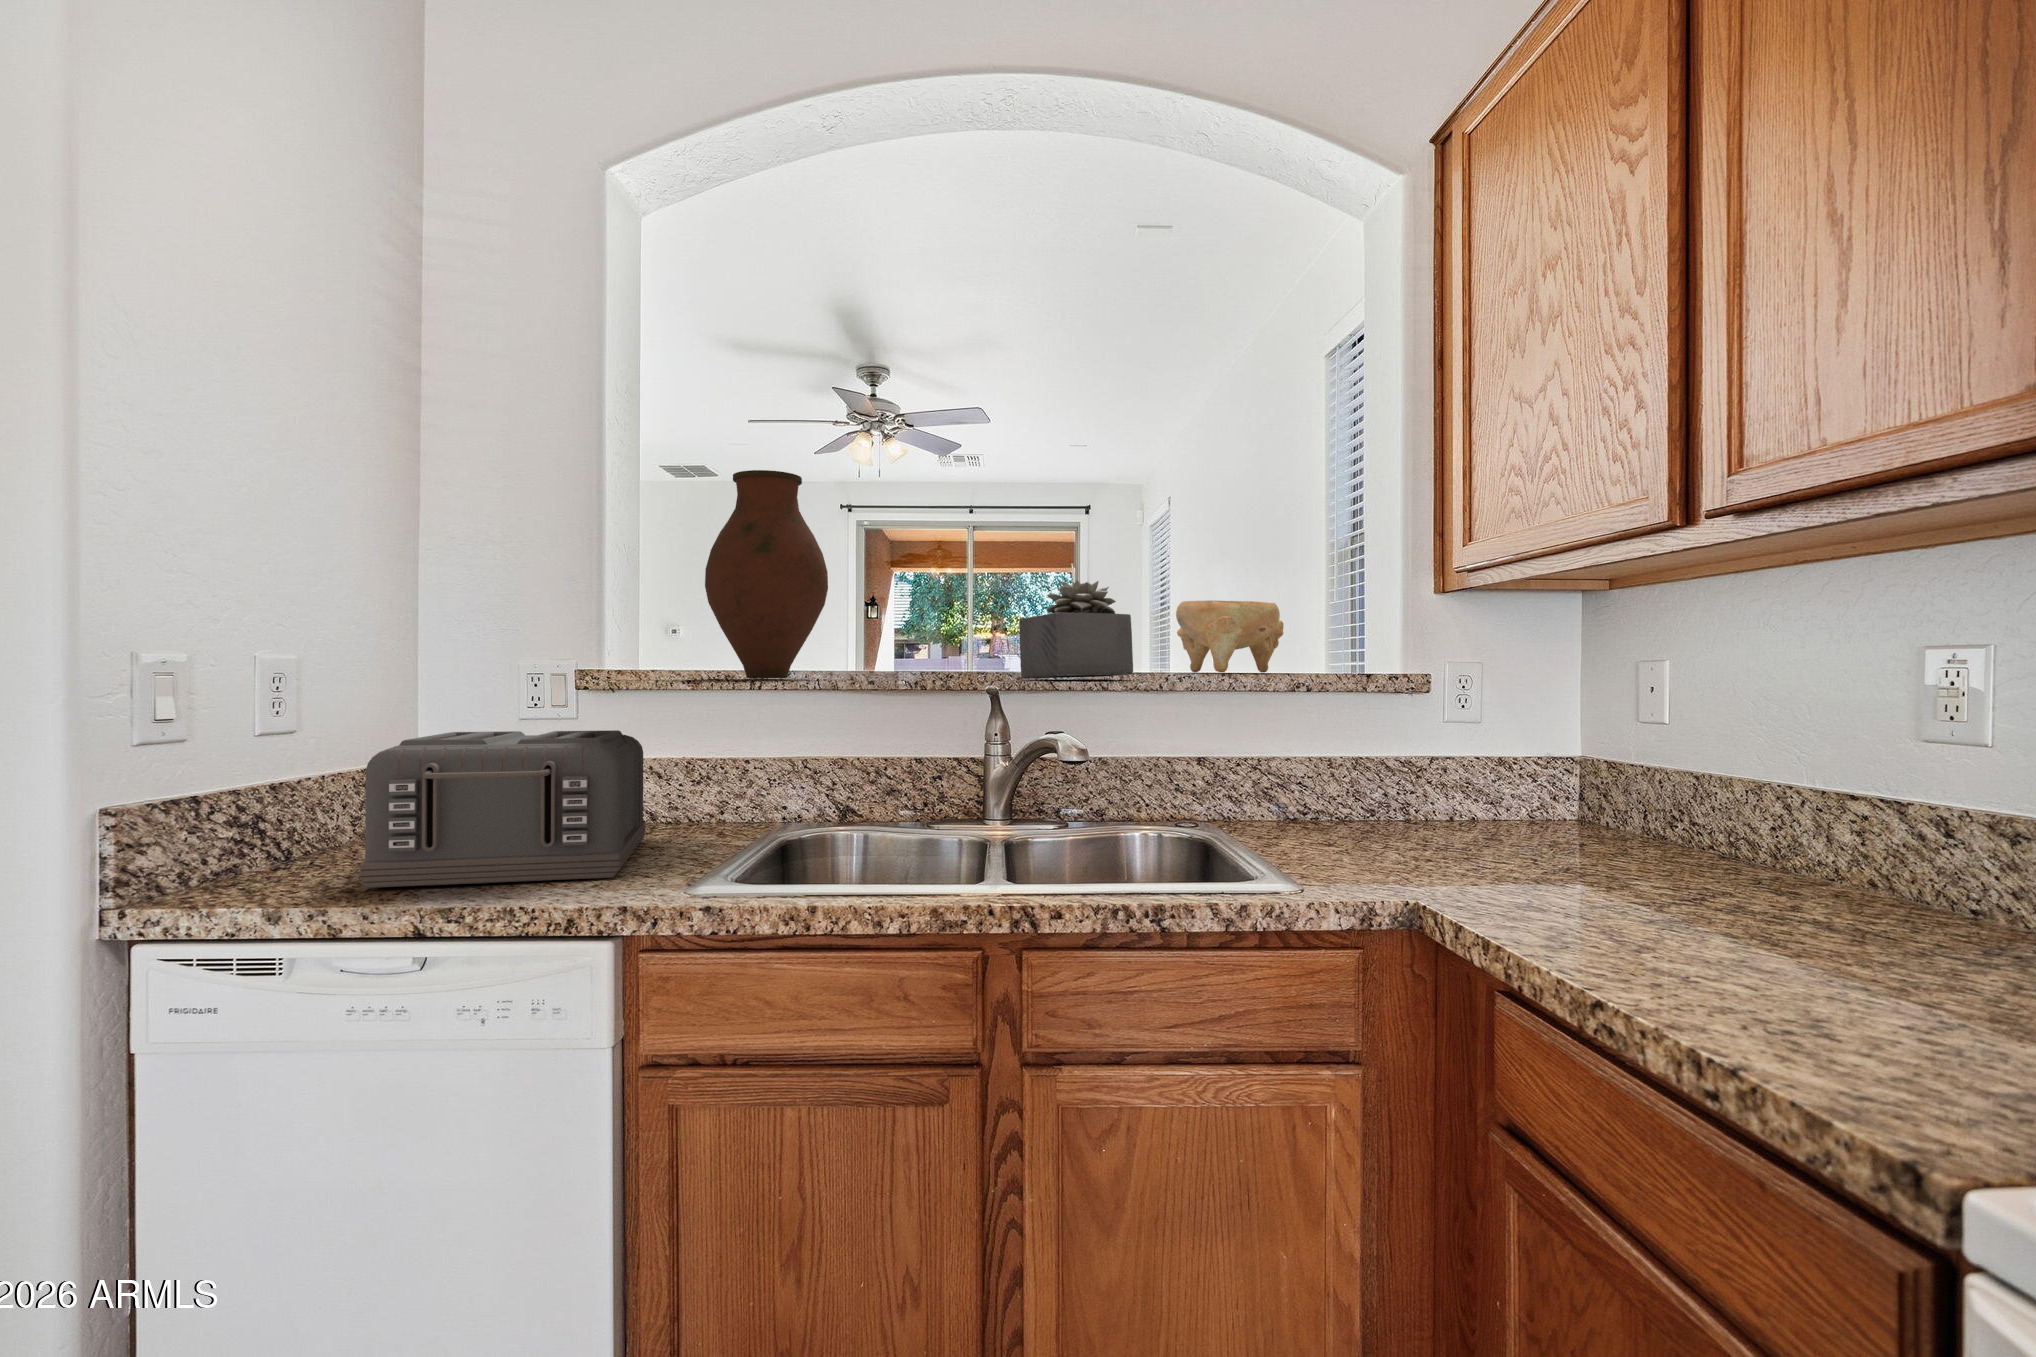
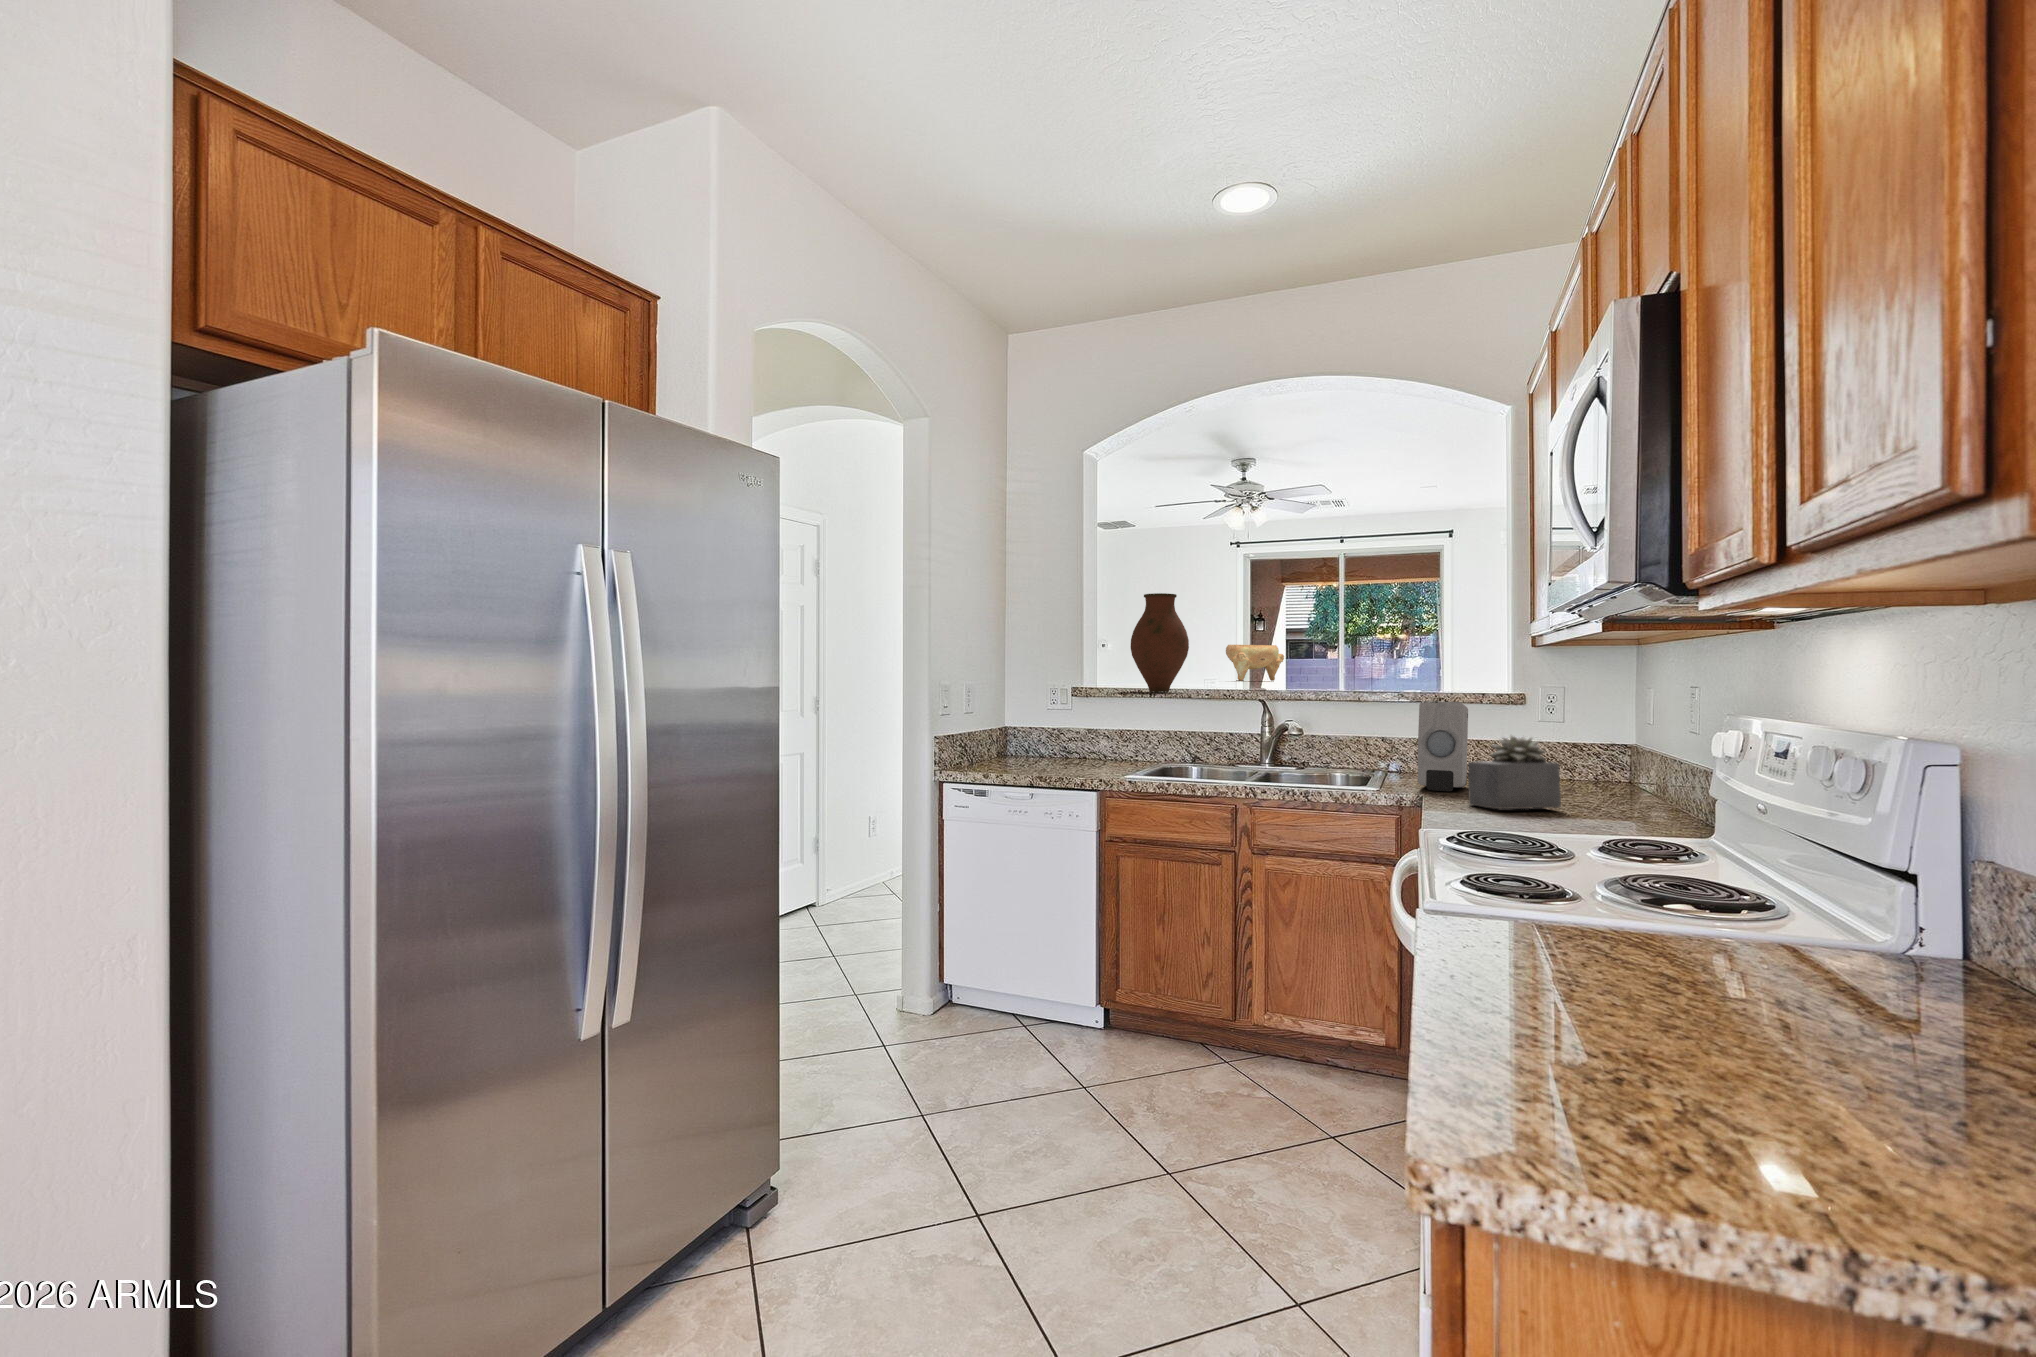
succulent plant: present [1019,581,1133,679] -> present [1468,736,1561,809]
decorative bowl: present [1176,600,1284,672] -> present [1226,645,1284,681]
soap dispenser: none [1330,686,1447,880] -> present [1418,701,1468,791]
toaster: present [359,730,646,888] -> none [1005,713,1104,773]

